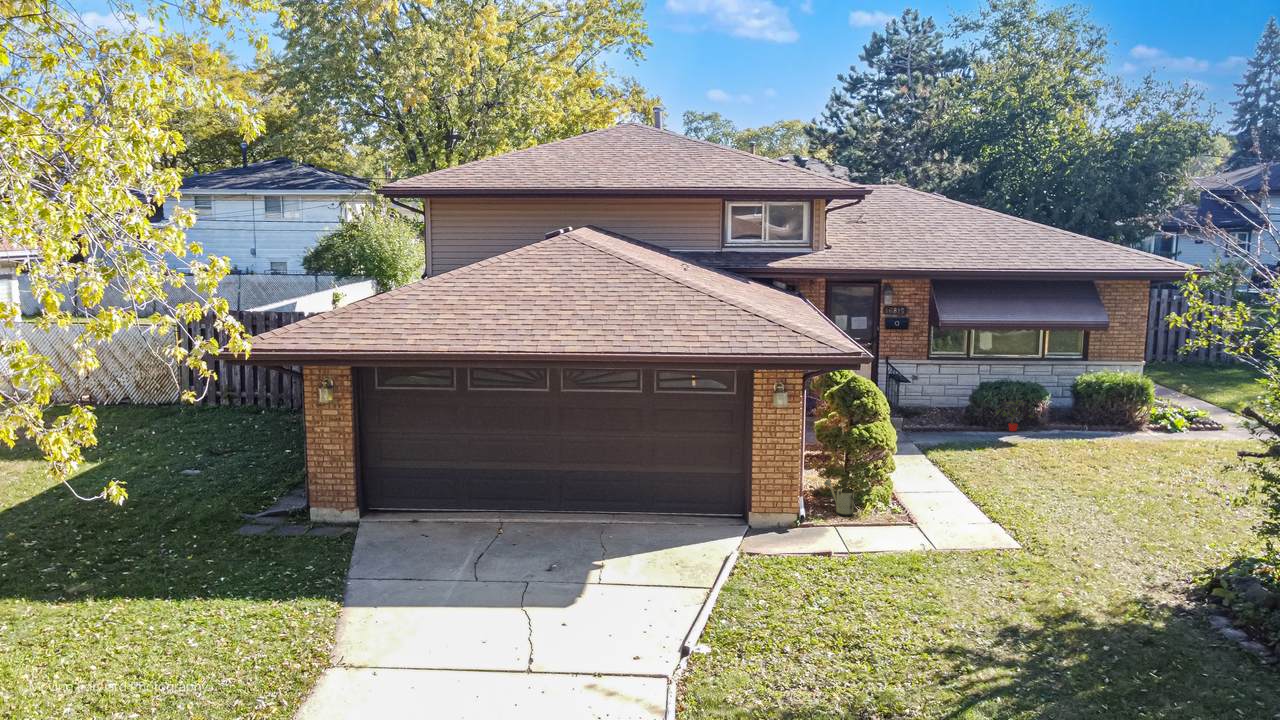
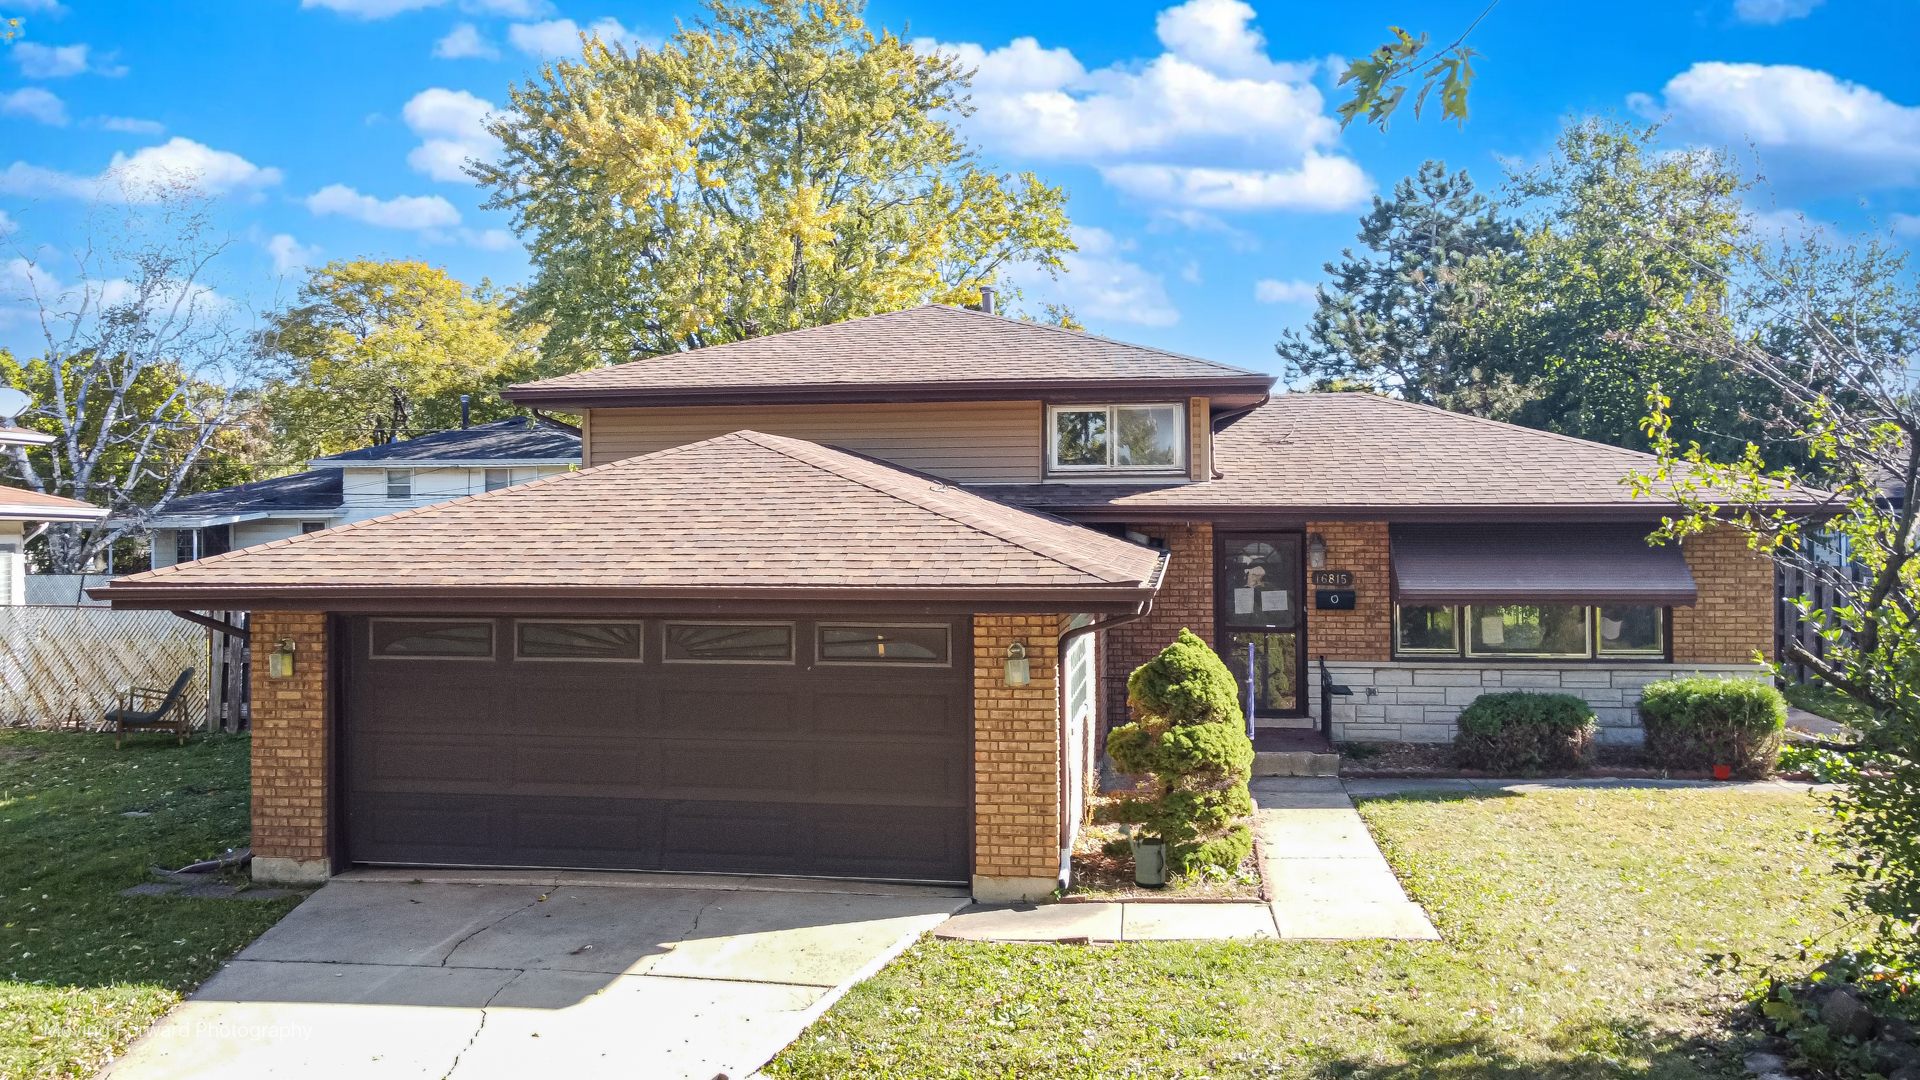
lounge chair: none [122,365,174,420] -> present [104,667,195,749]
potted plant: present [997,400,1033,431] -> present [1689,725,1759,779]

